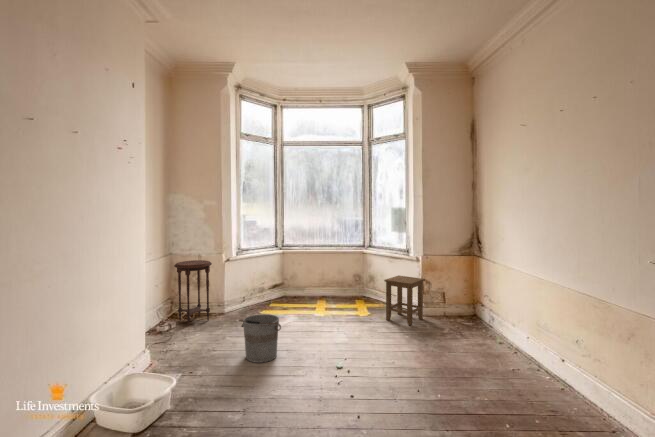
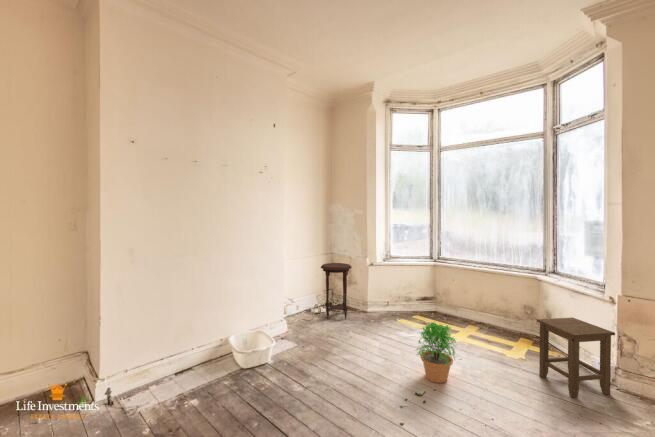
potted plant: none [314,294,353,343] -> present [418,322,456,383]
bucket: present [239,314,281,363] -> none [327,325,366,376]

